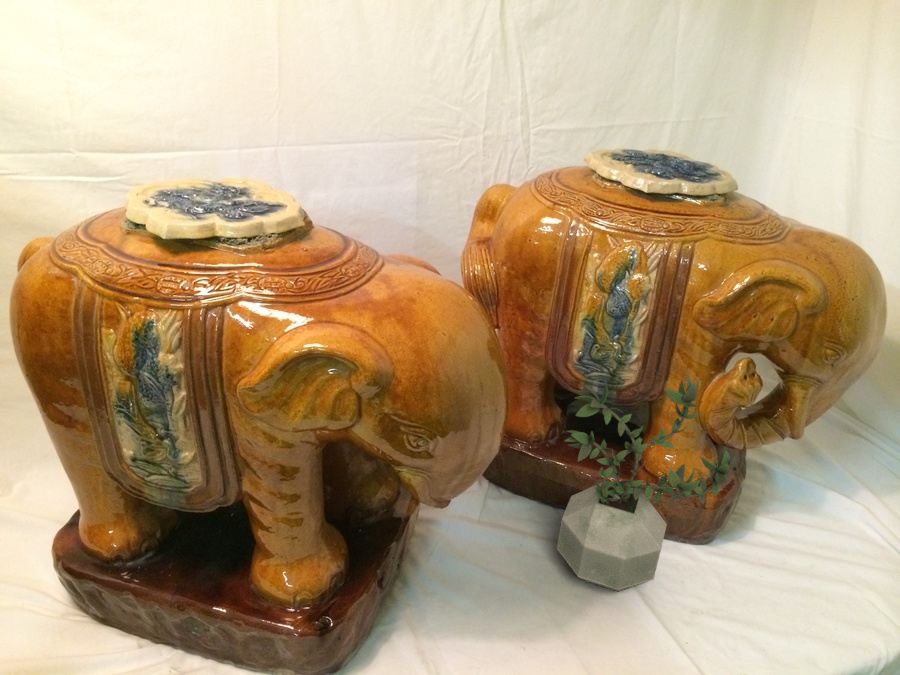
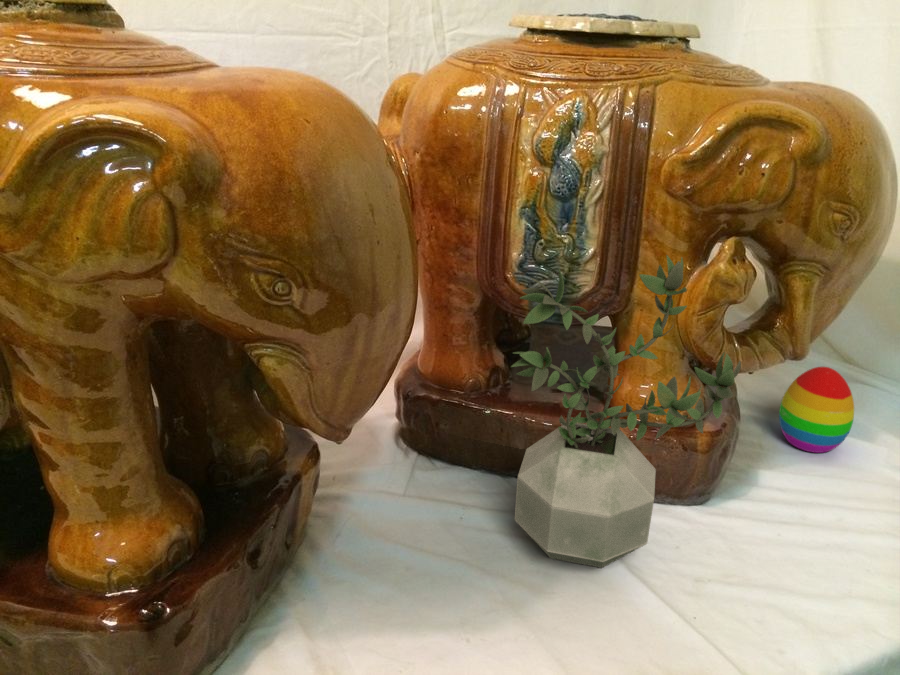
decorative egg: none [781,448,842,516] -> present [779,367,854,453]

